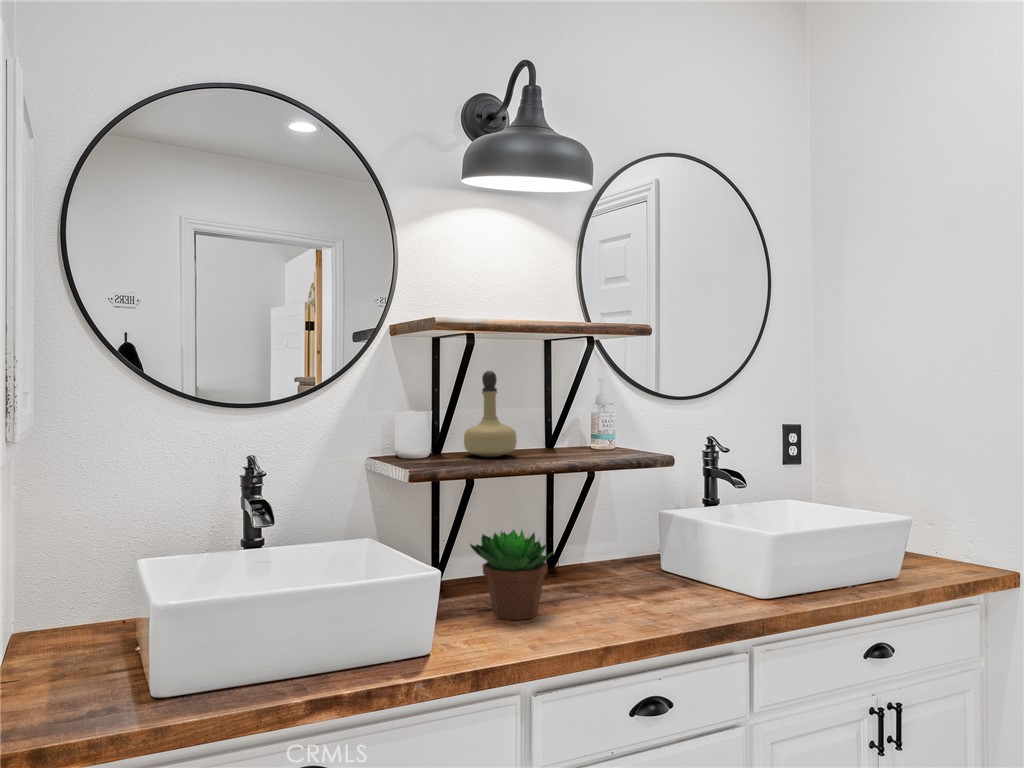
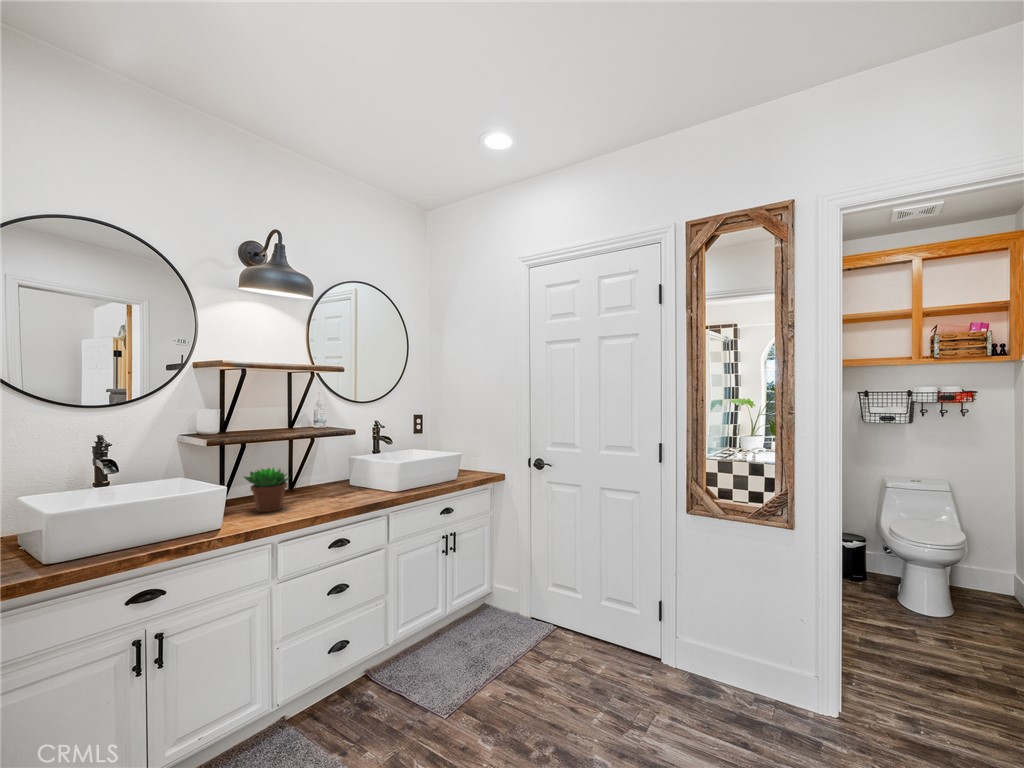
perfume bottle: present [464,371,517,457] -> none [239,388,271,433]

